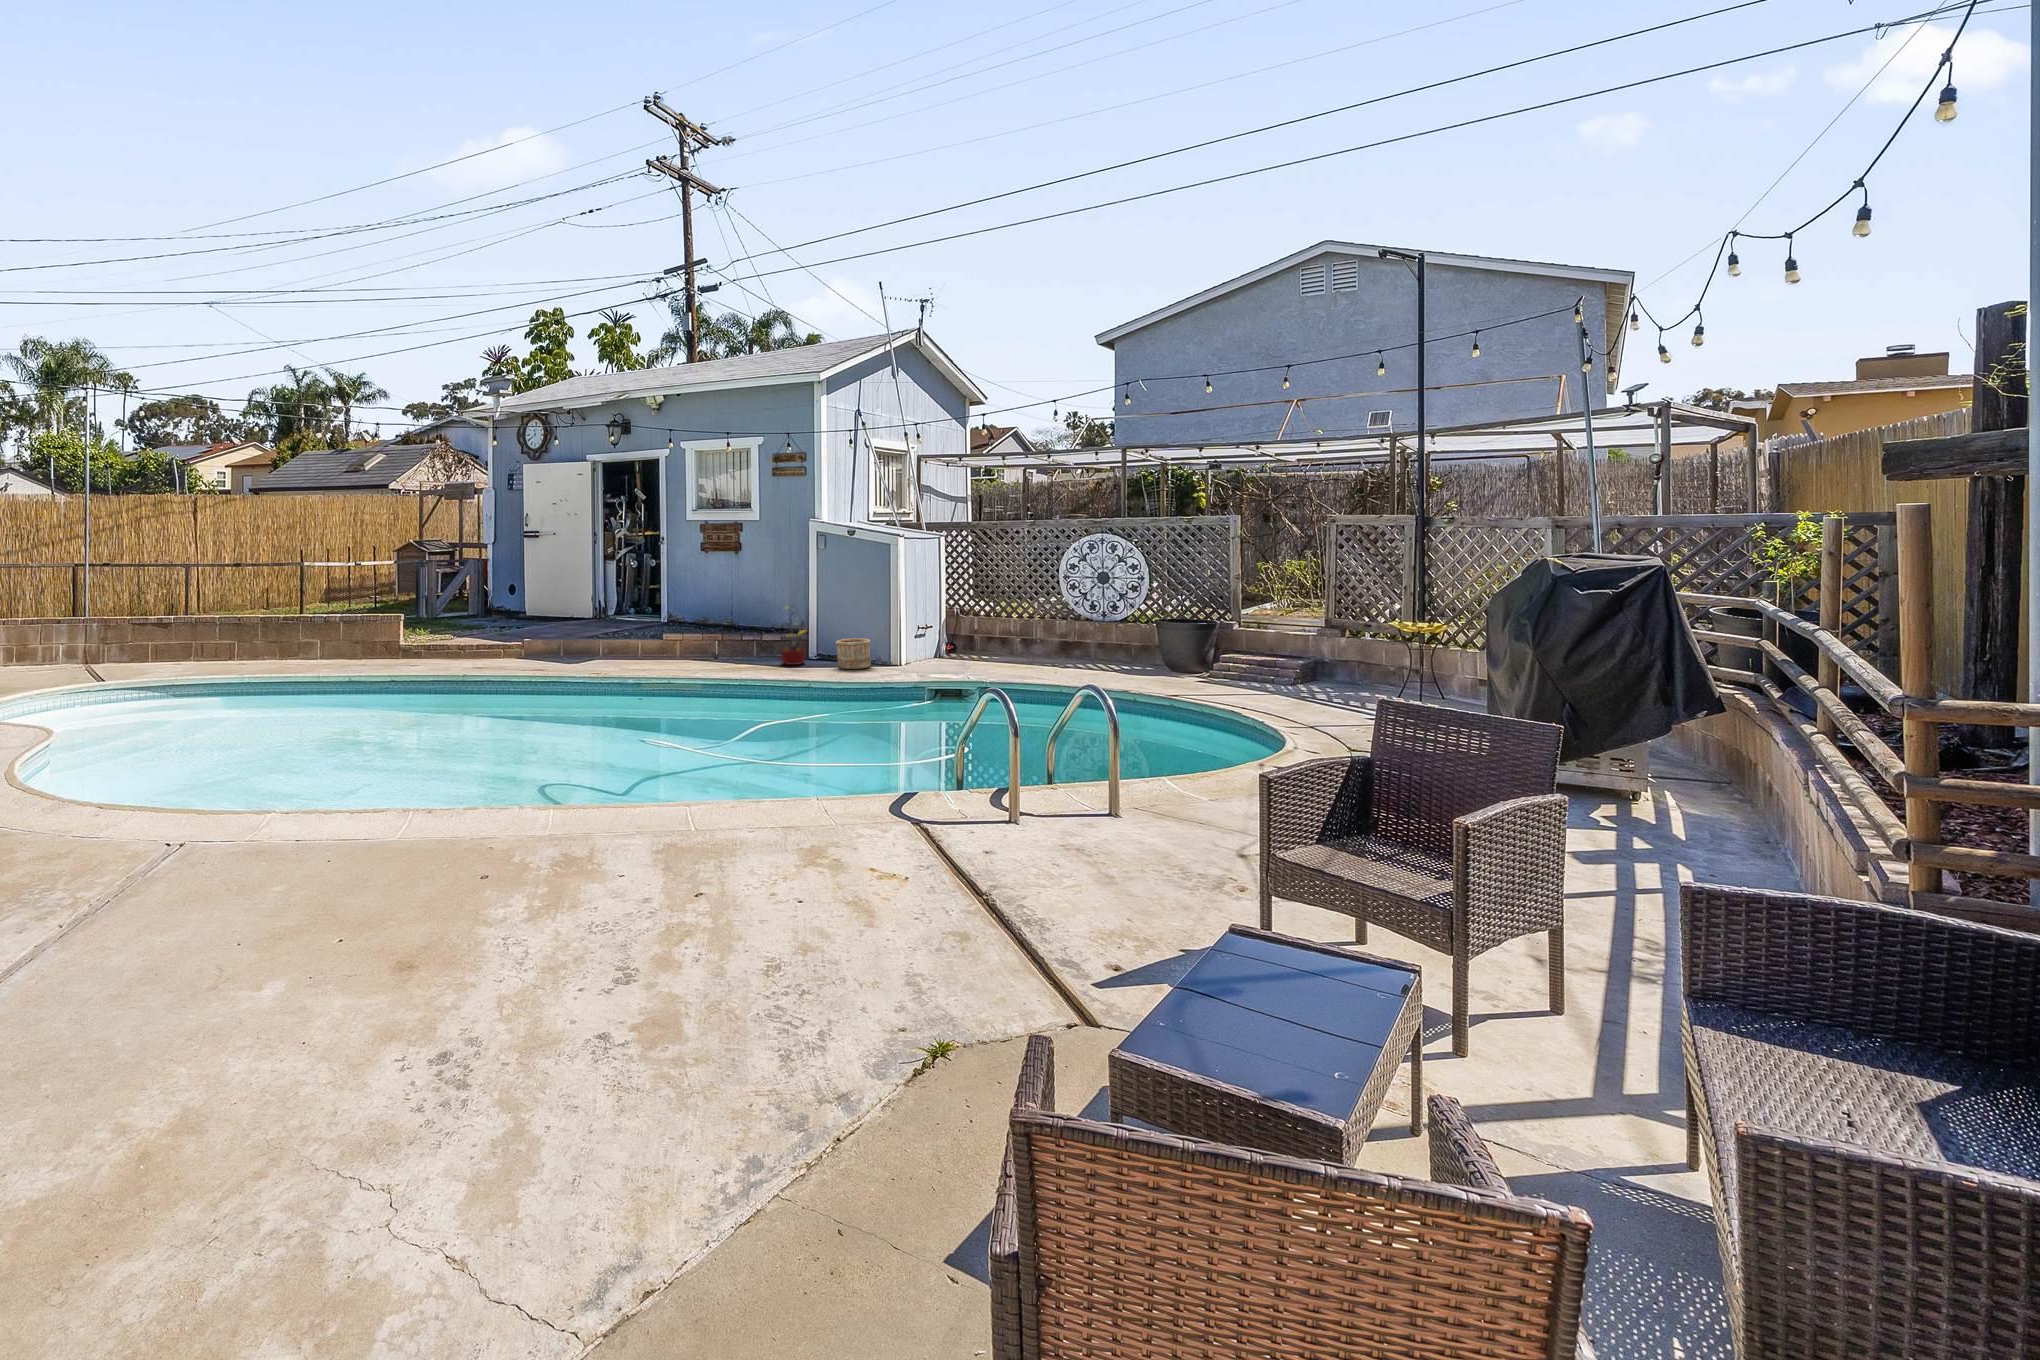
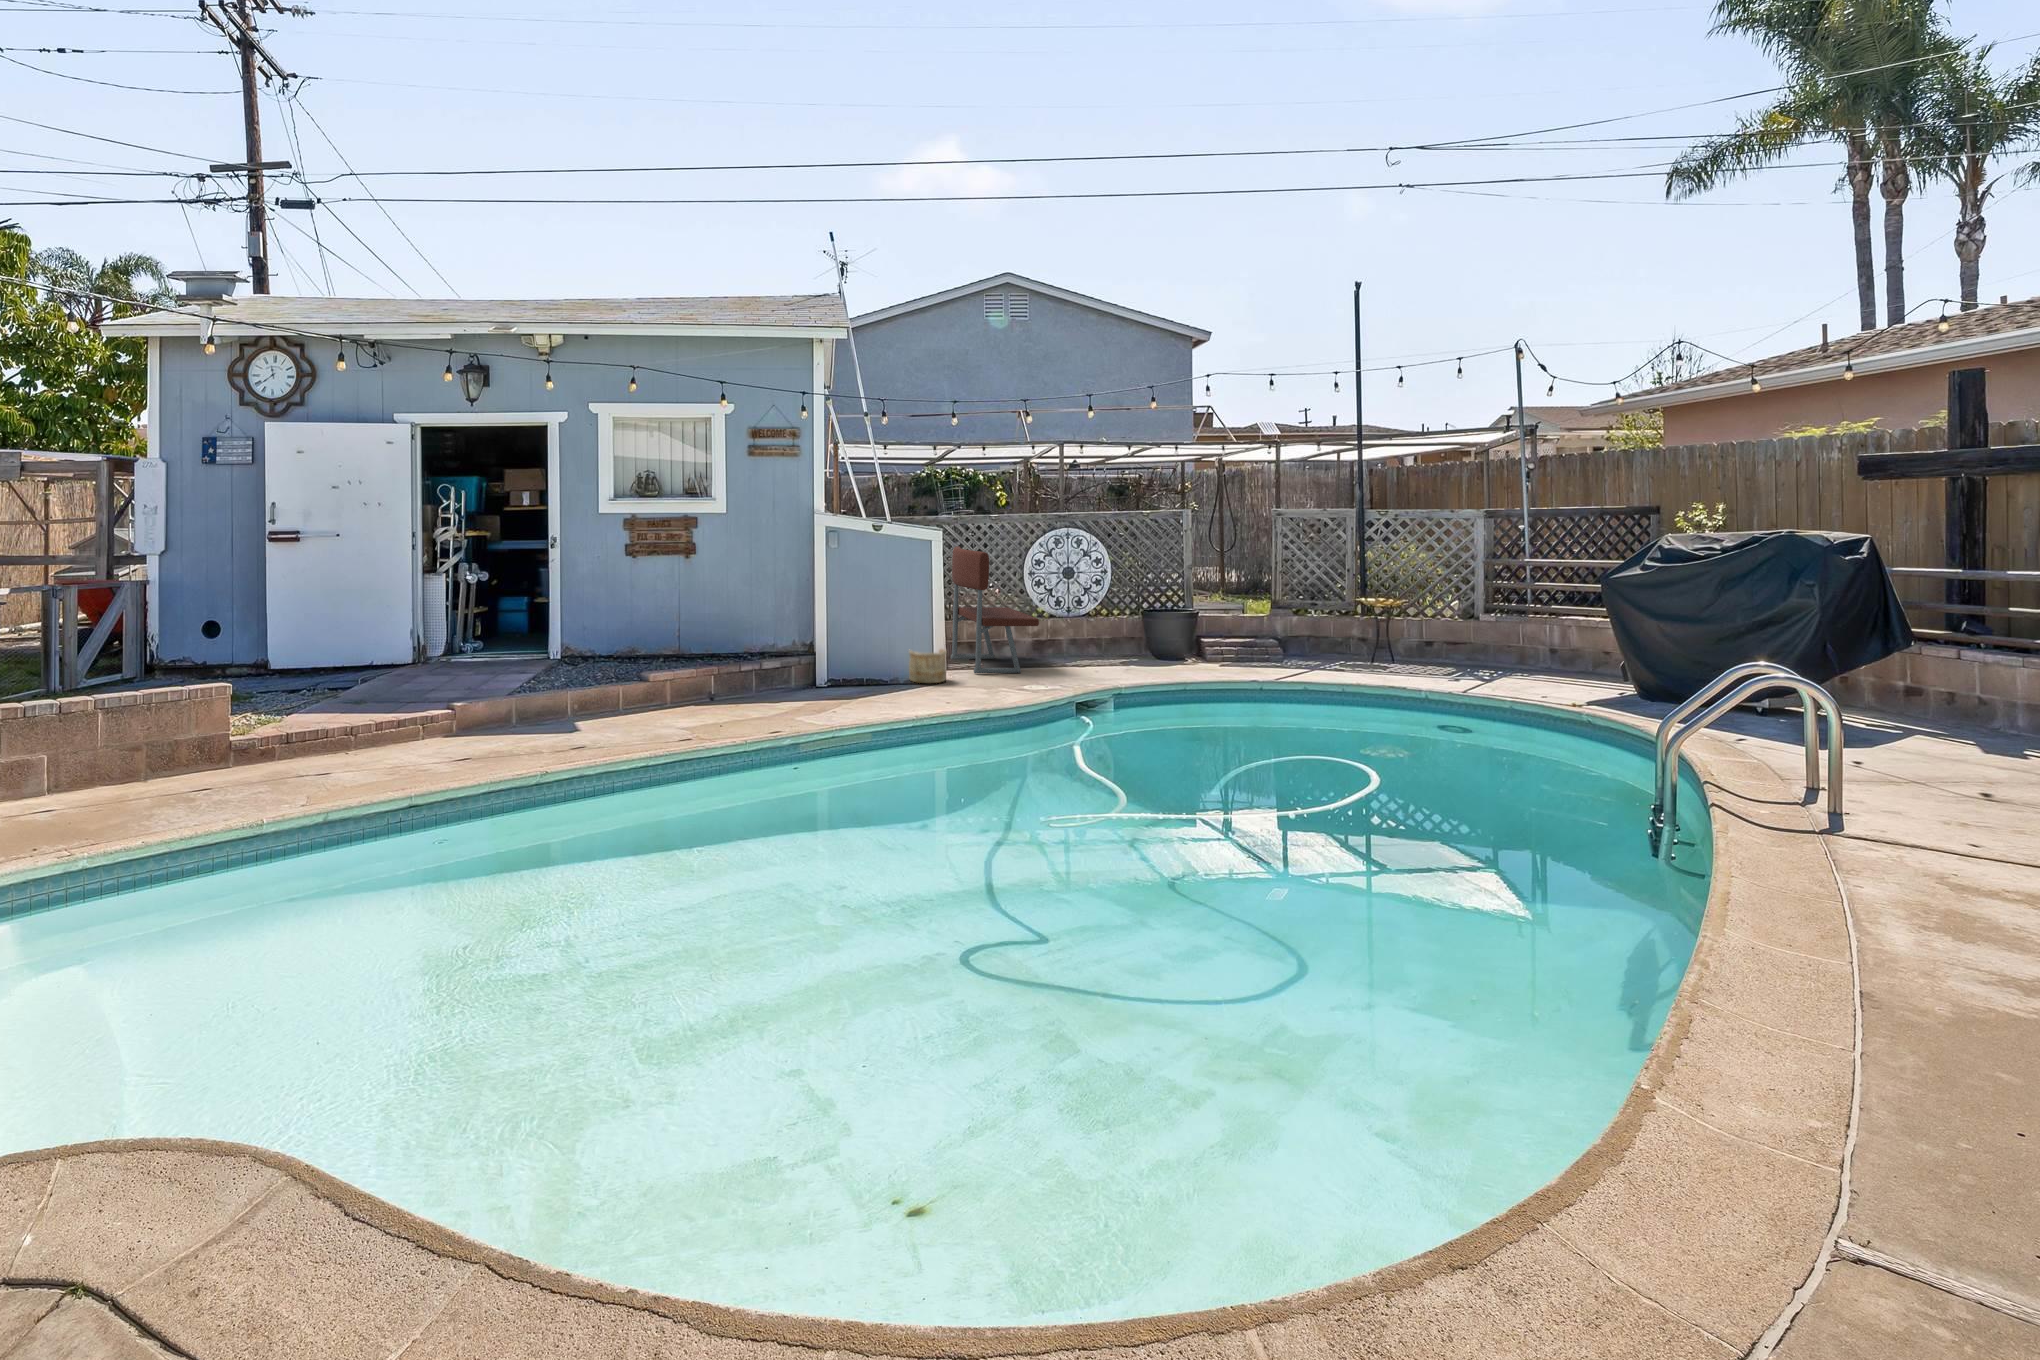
bench: none [907,550,1009,670] -> present [951,546,1039,673]
decorative plant: present [781,607,809,665] -> none [824,614,890,686]

